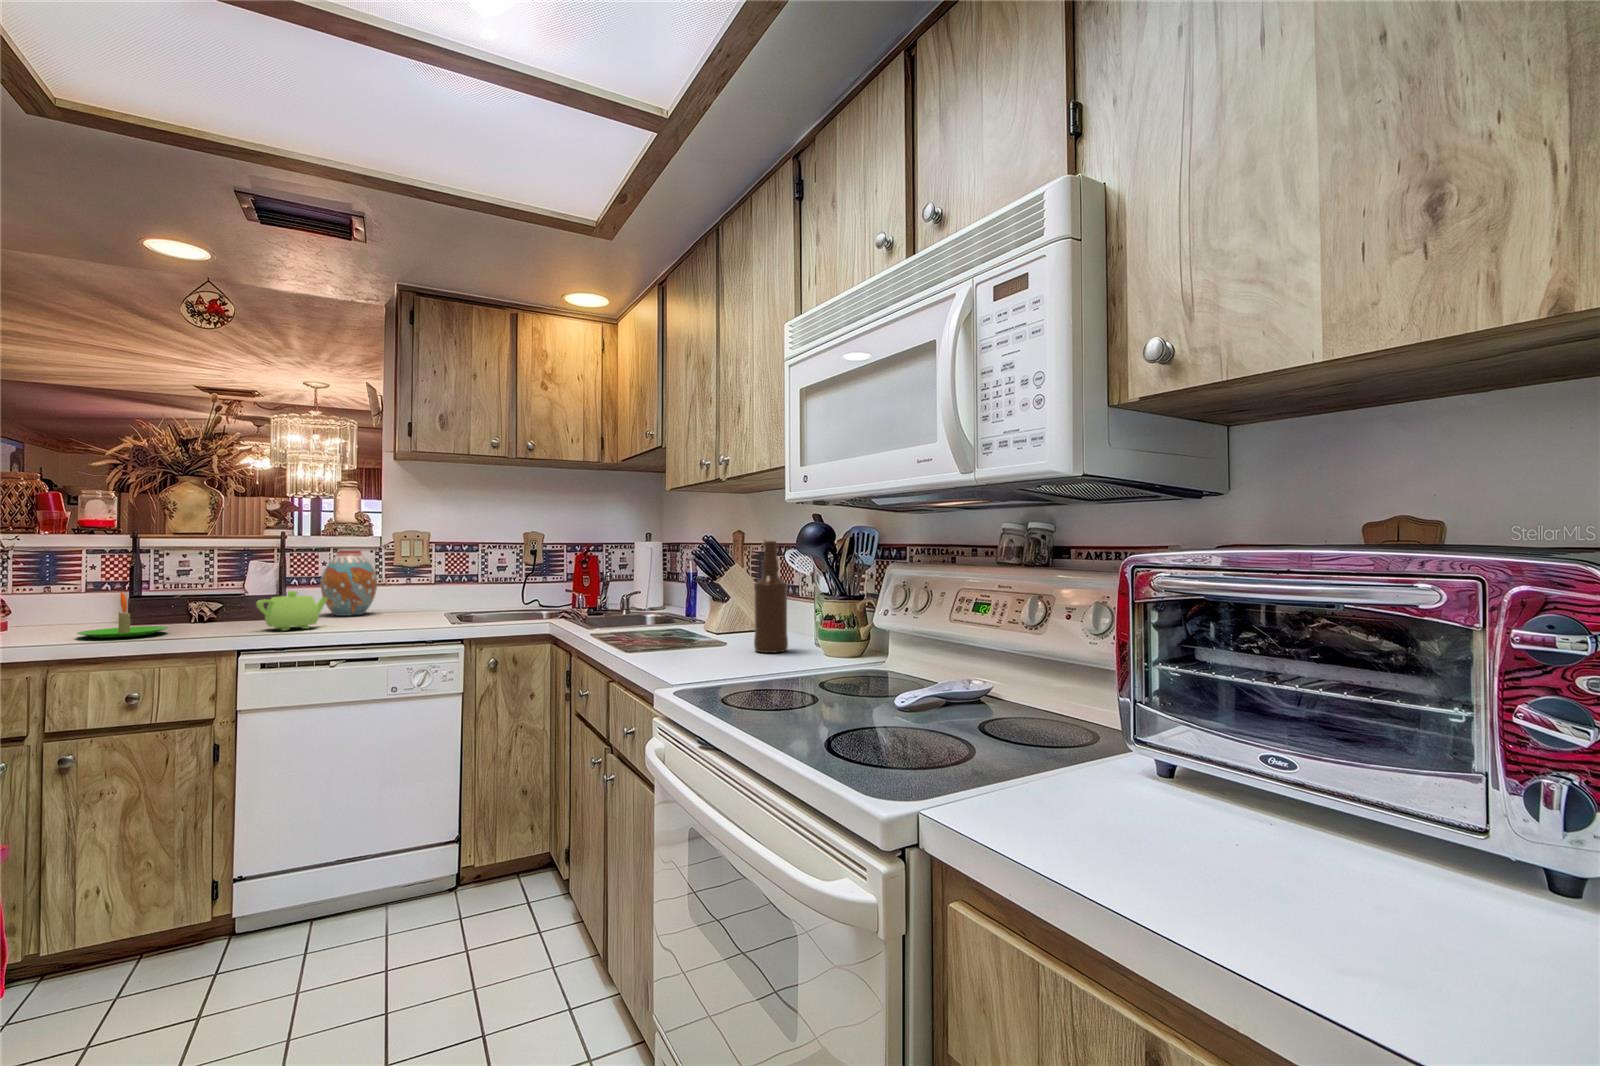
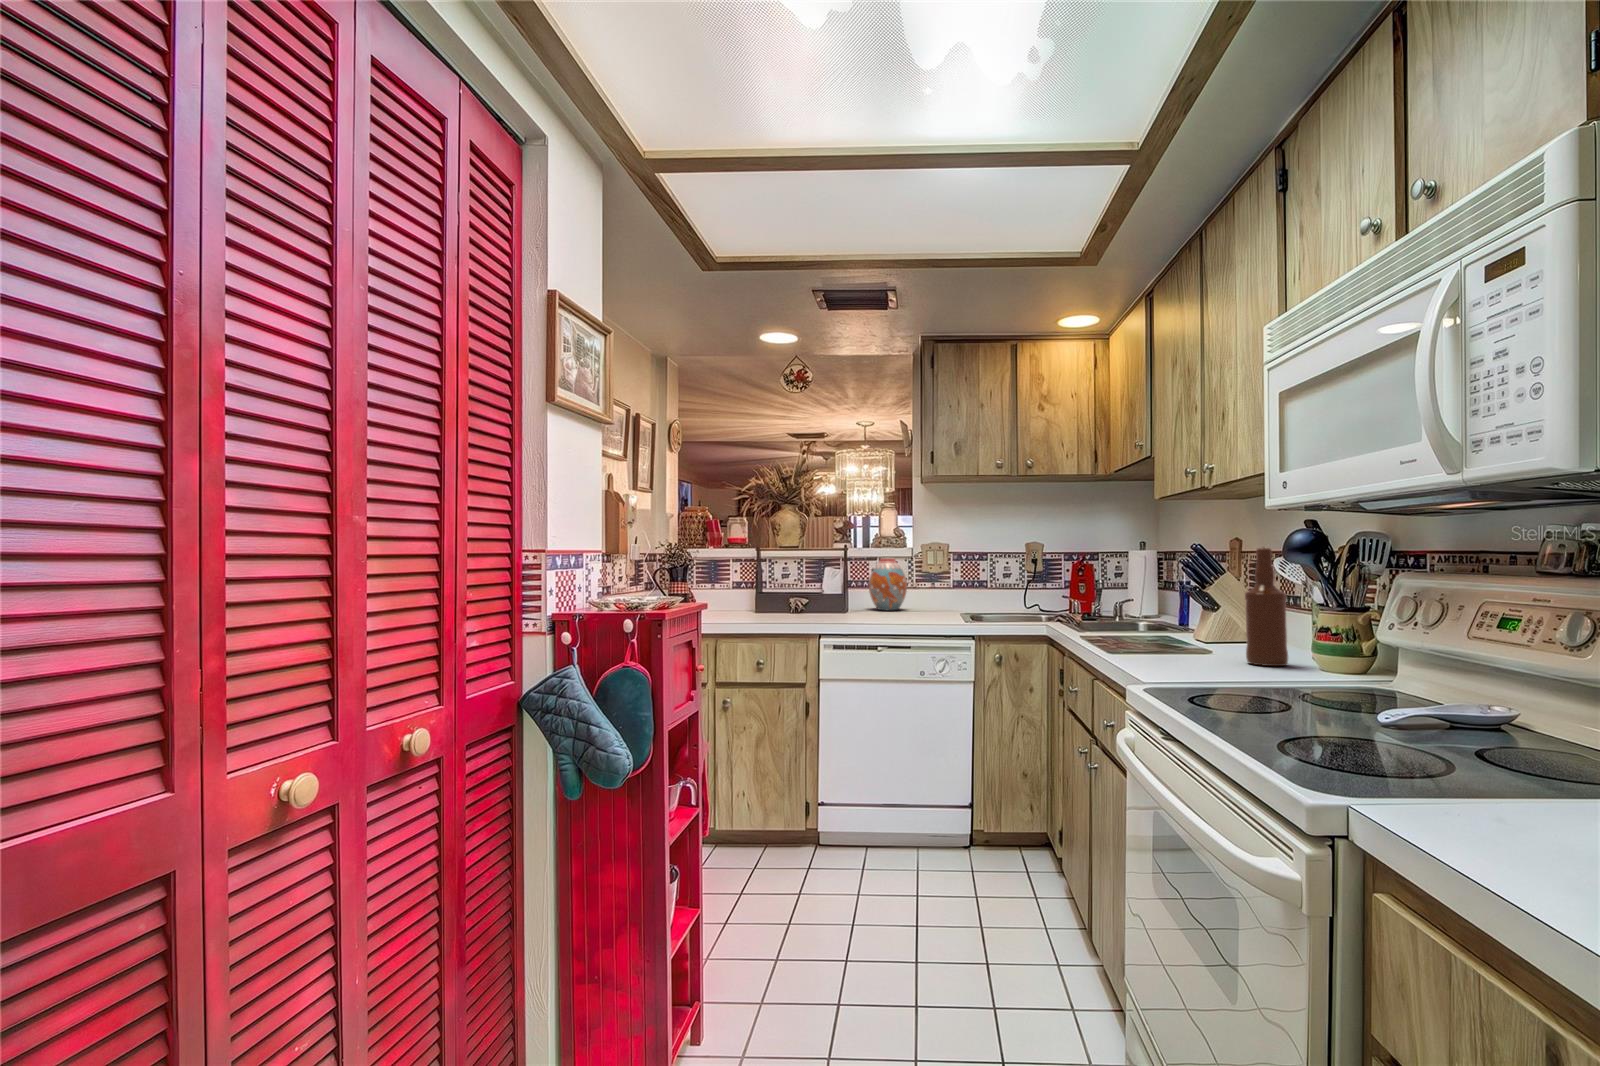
teapot: present [256,591,328,630] -> none [830,589,874,618]
candle: present [77,592,169,638] -> none [737,586,782,616]

